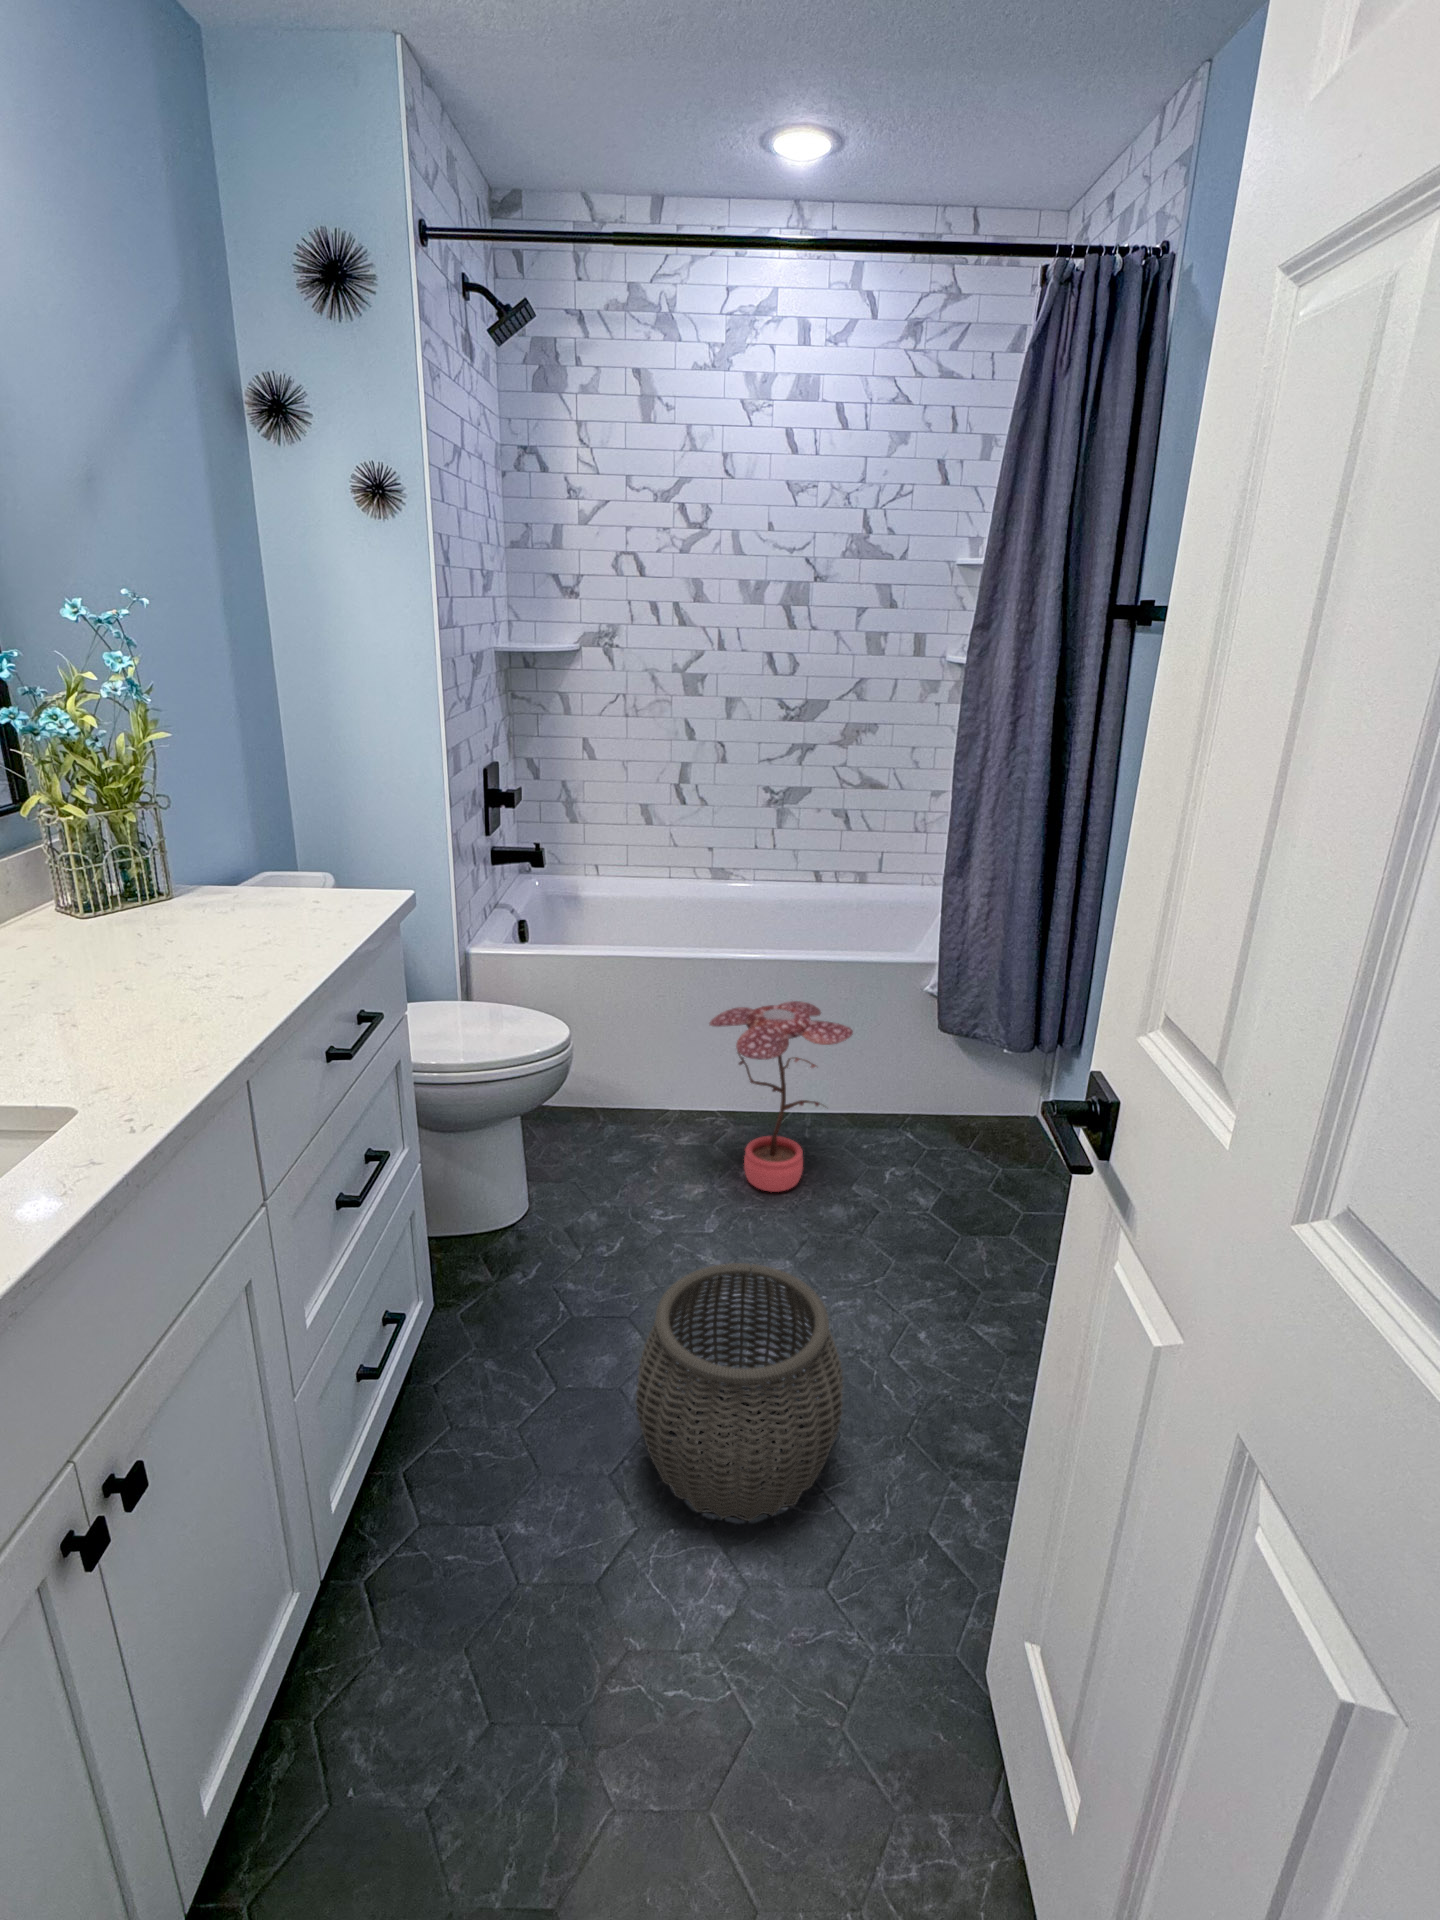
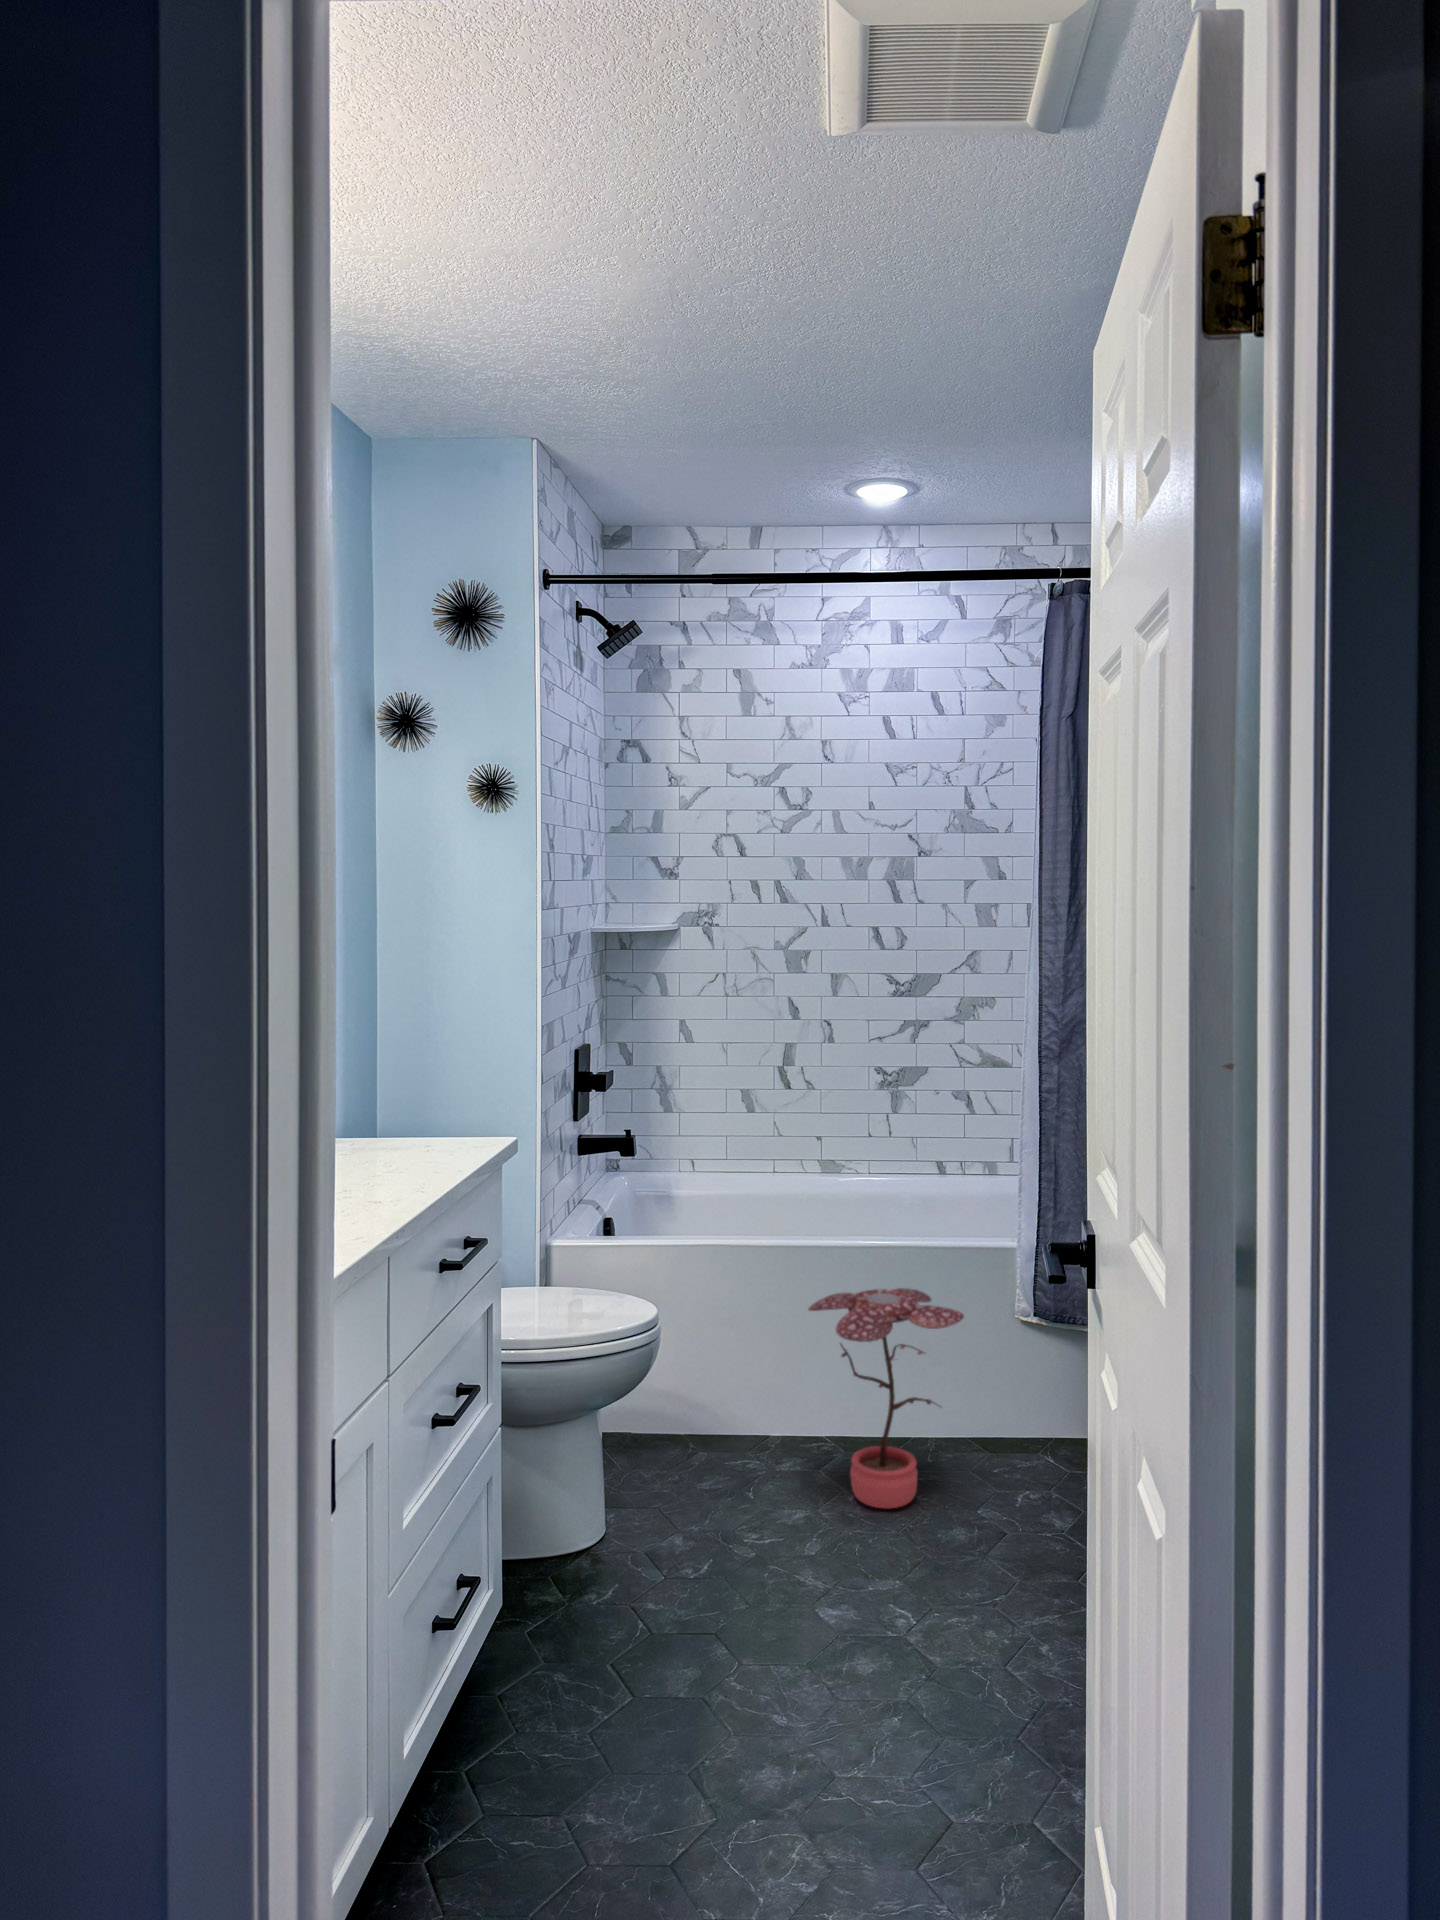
woven basket: present [636,1263,843,1521] -> none [720,1536,945,1821]

